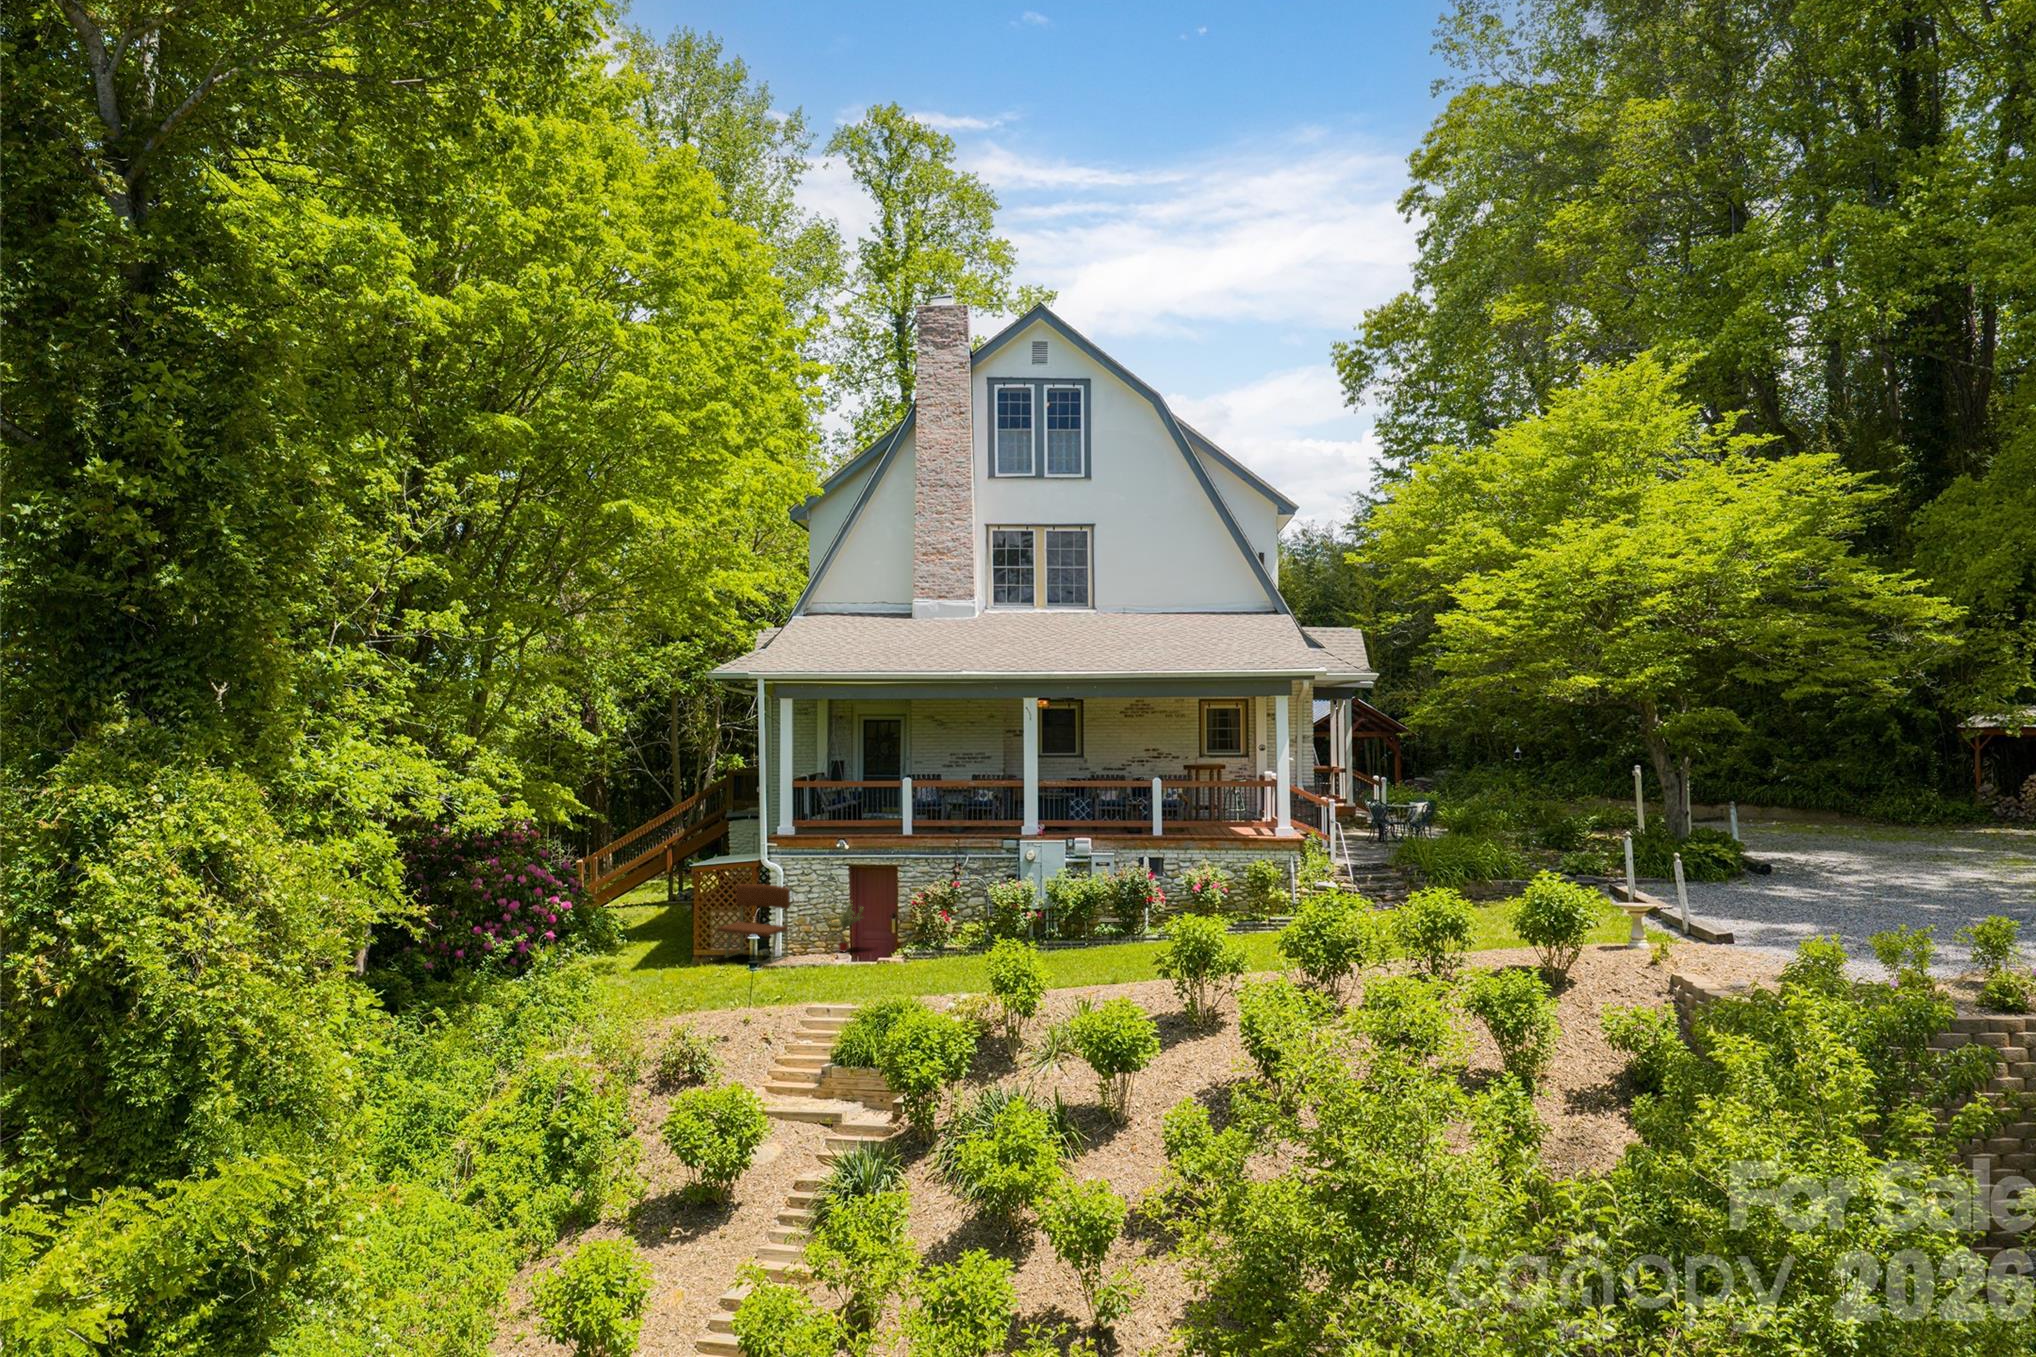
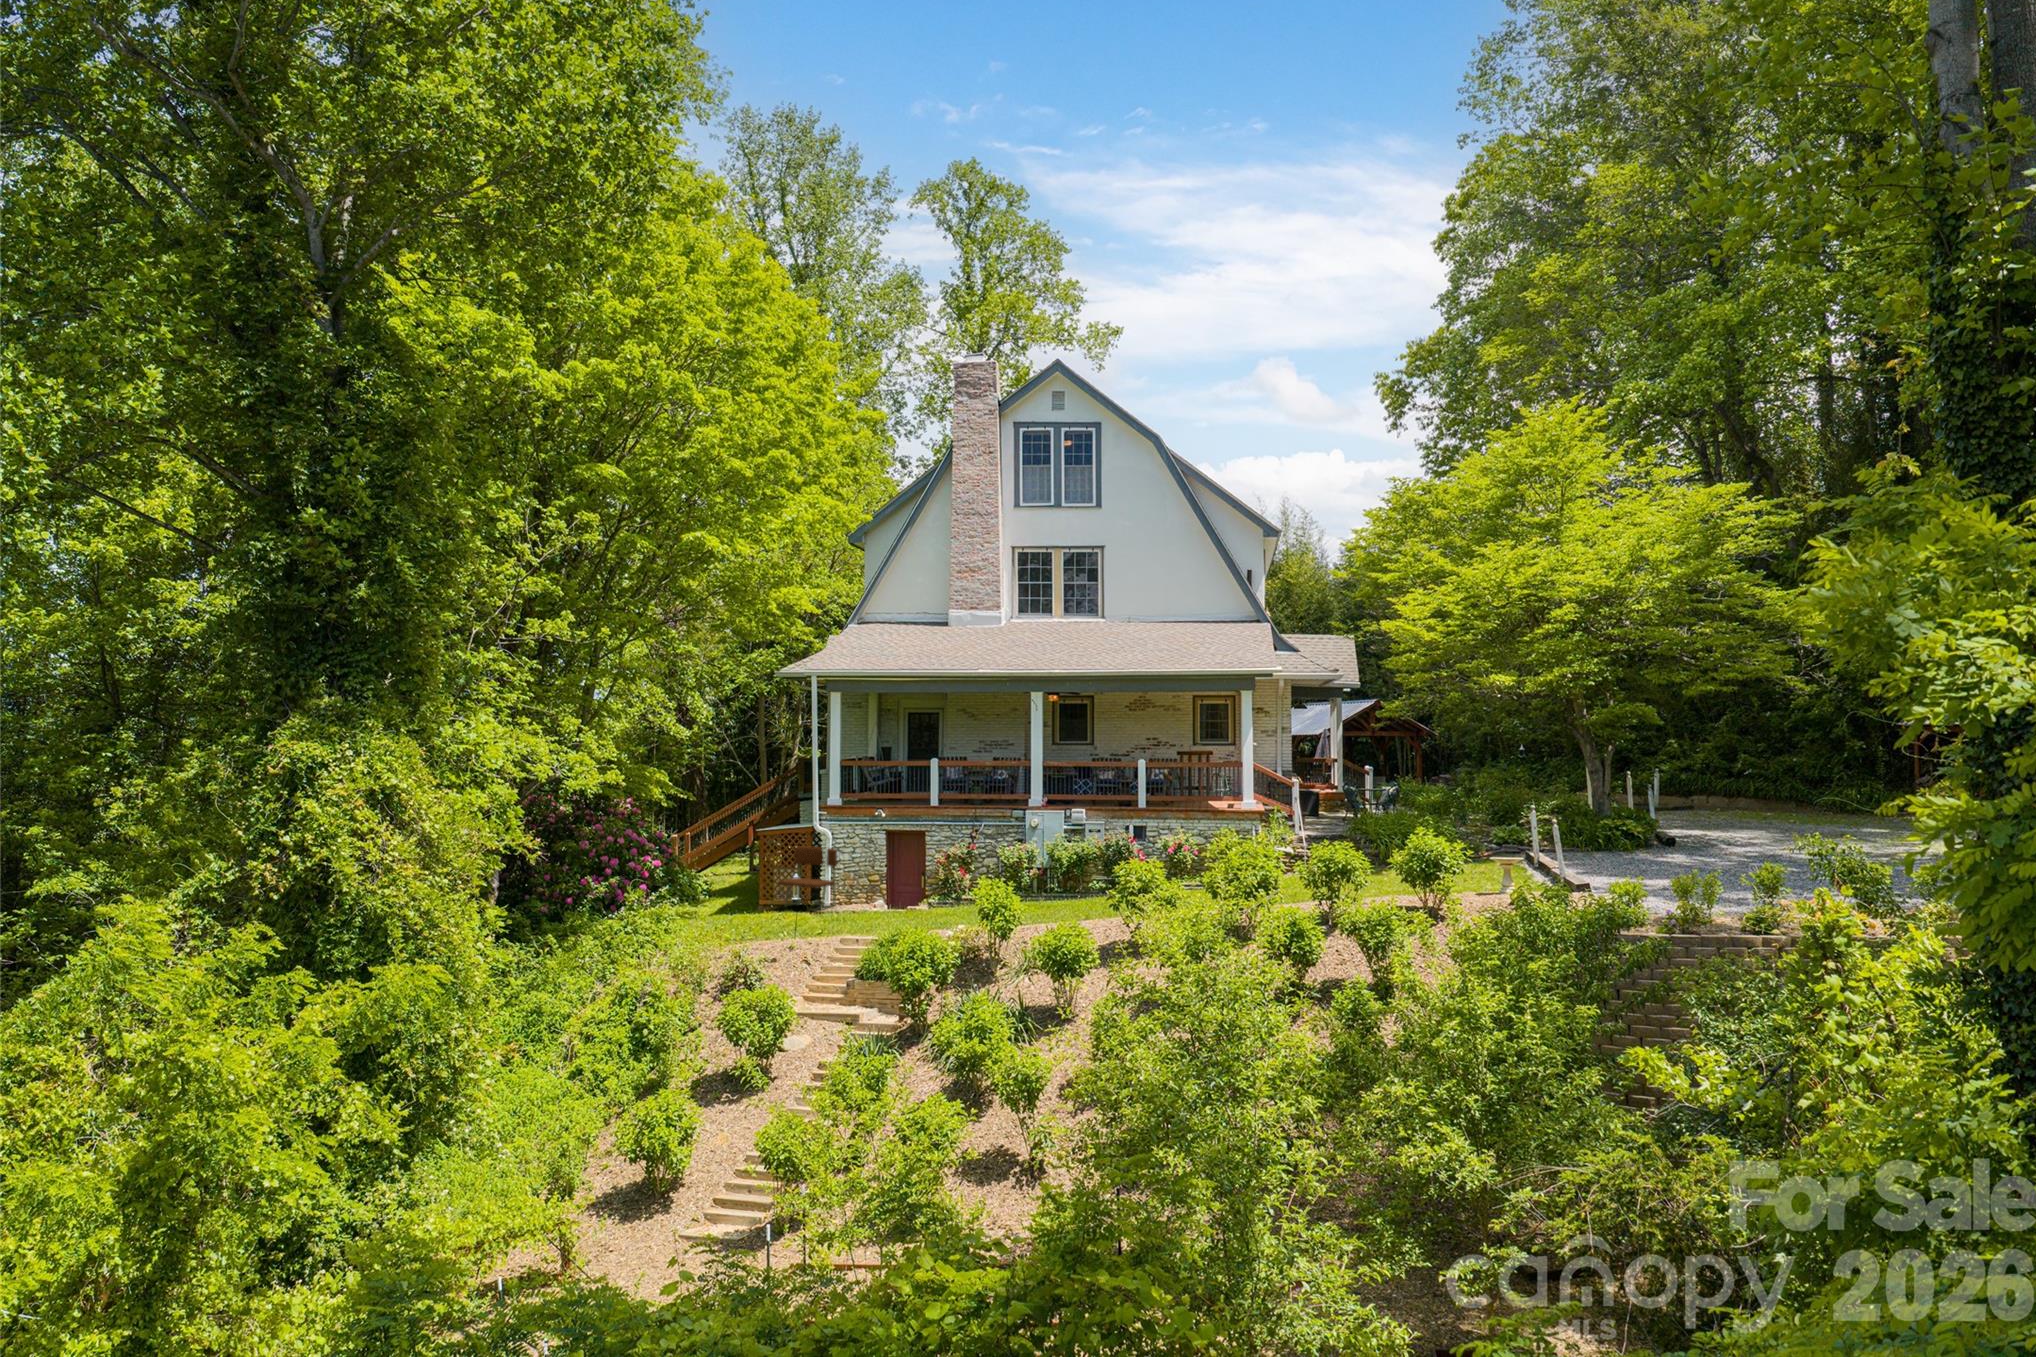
potted tree: present [825,903,864,952] -> none [863,860,899,903]

